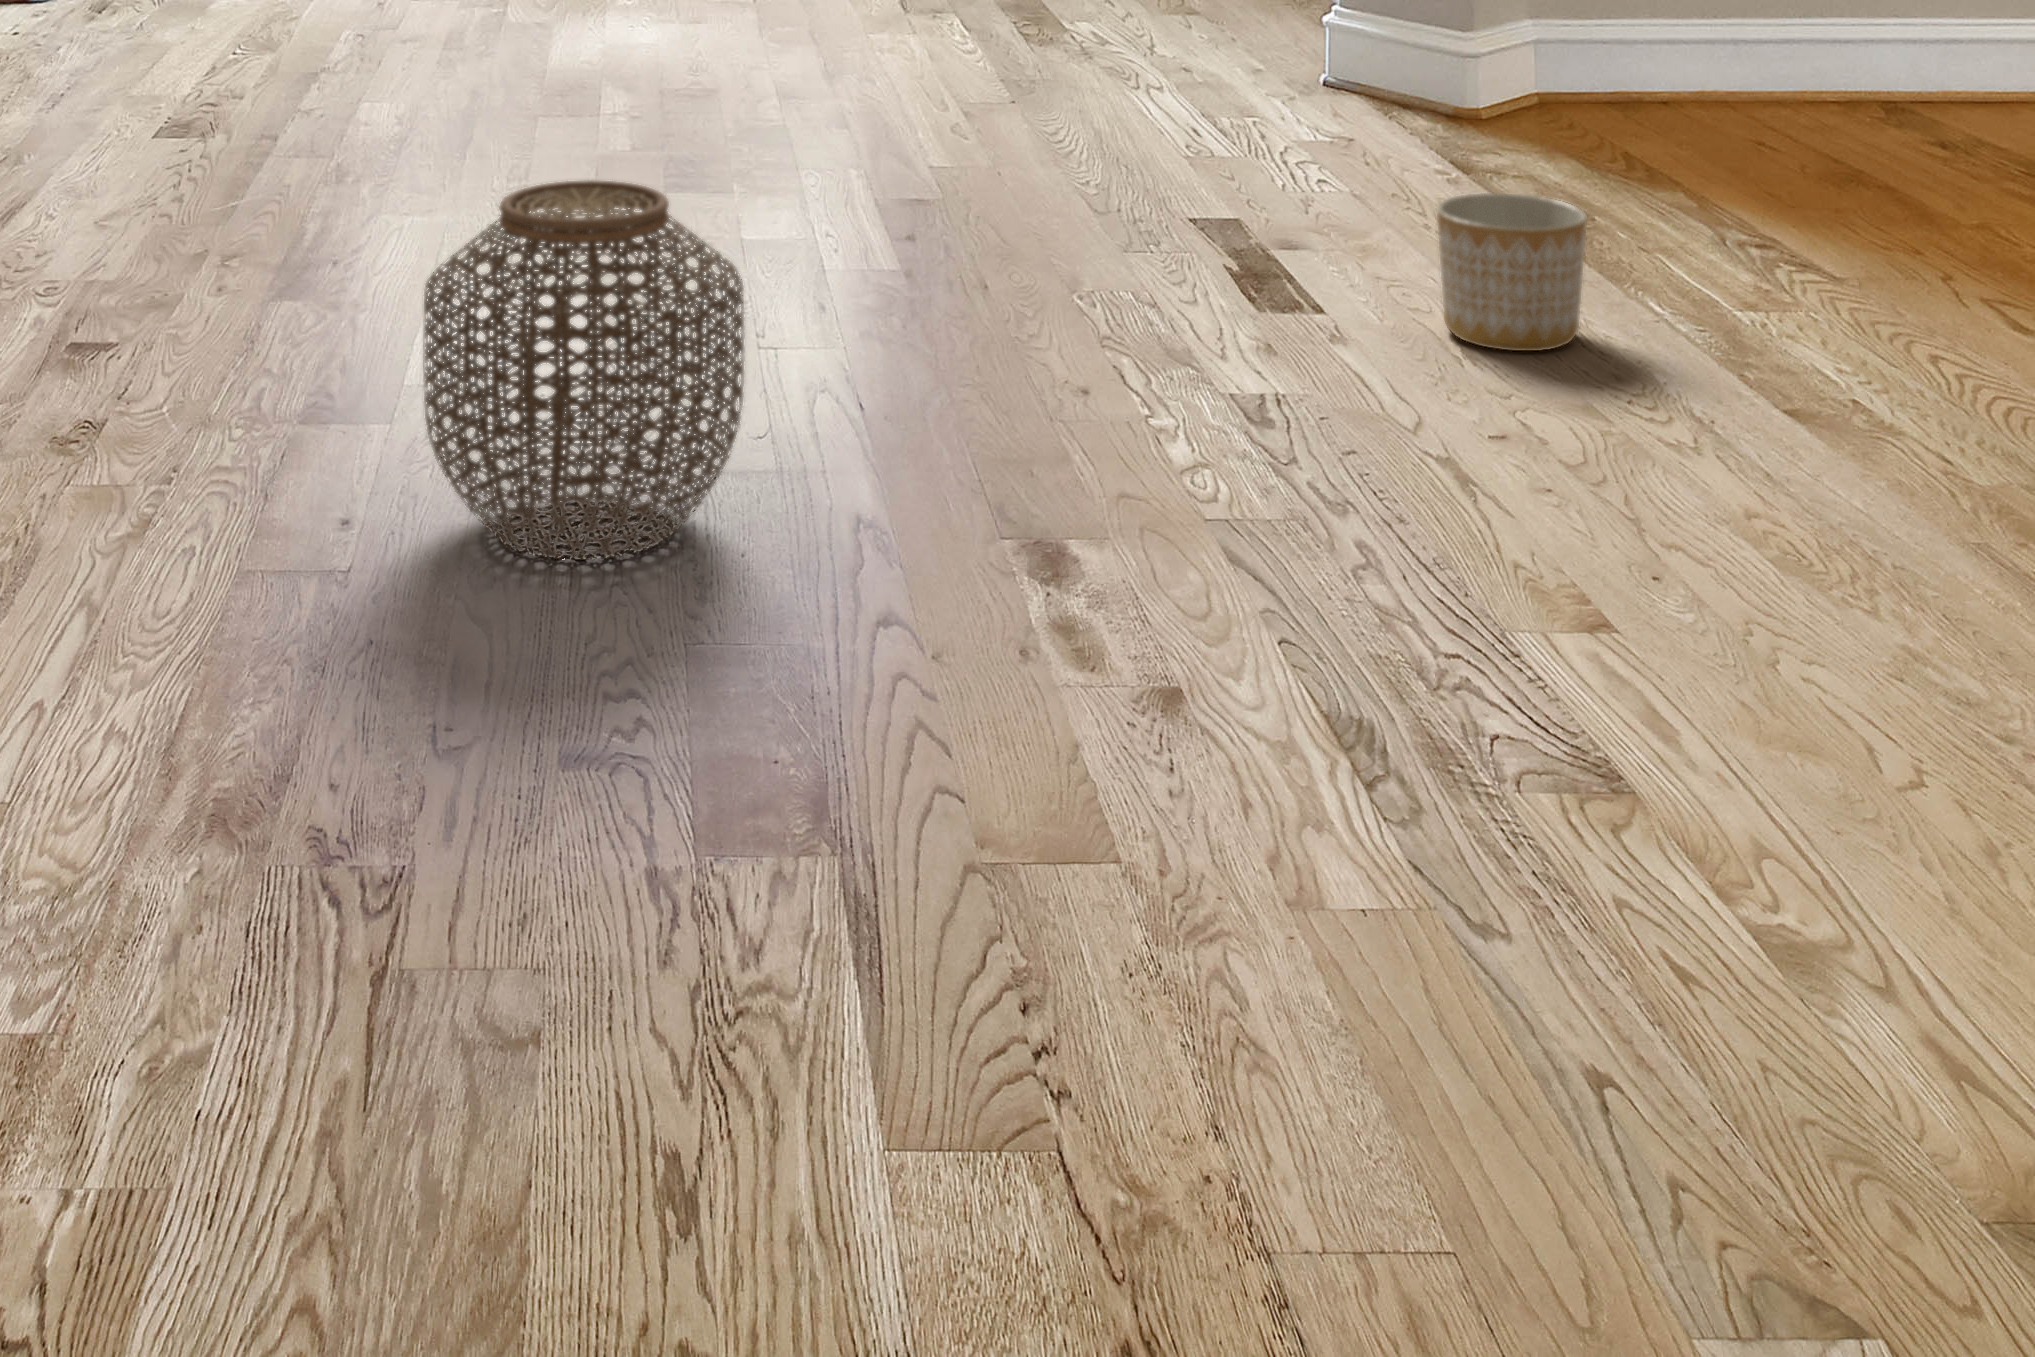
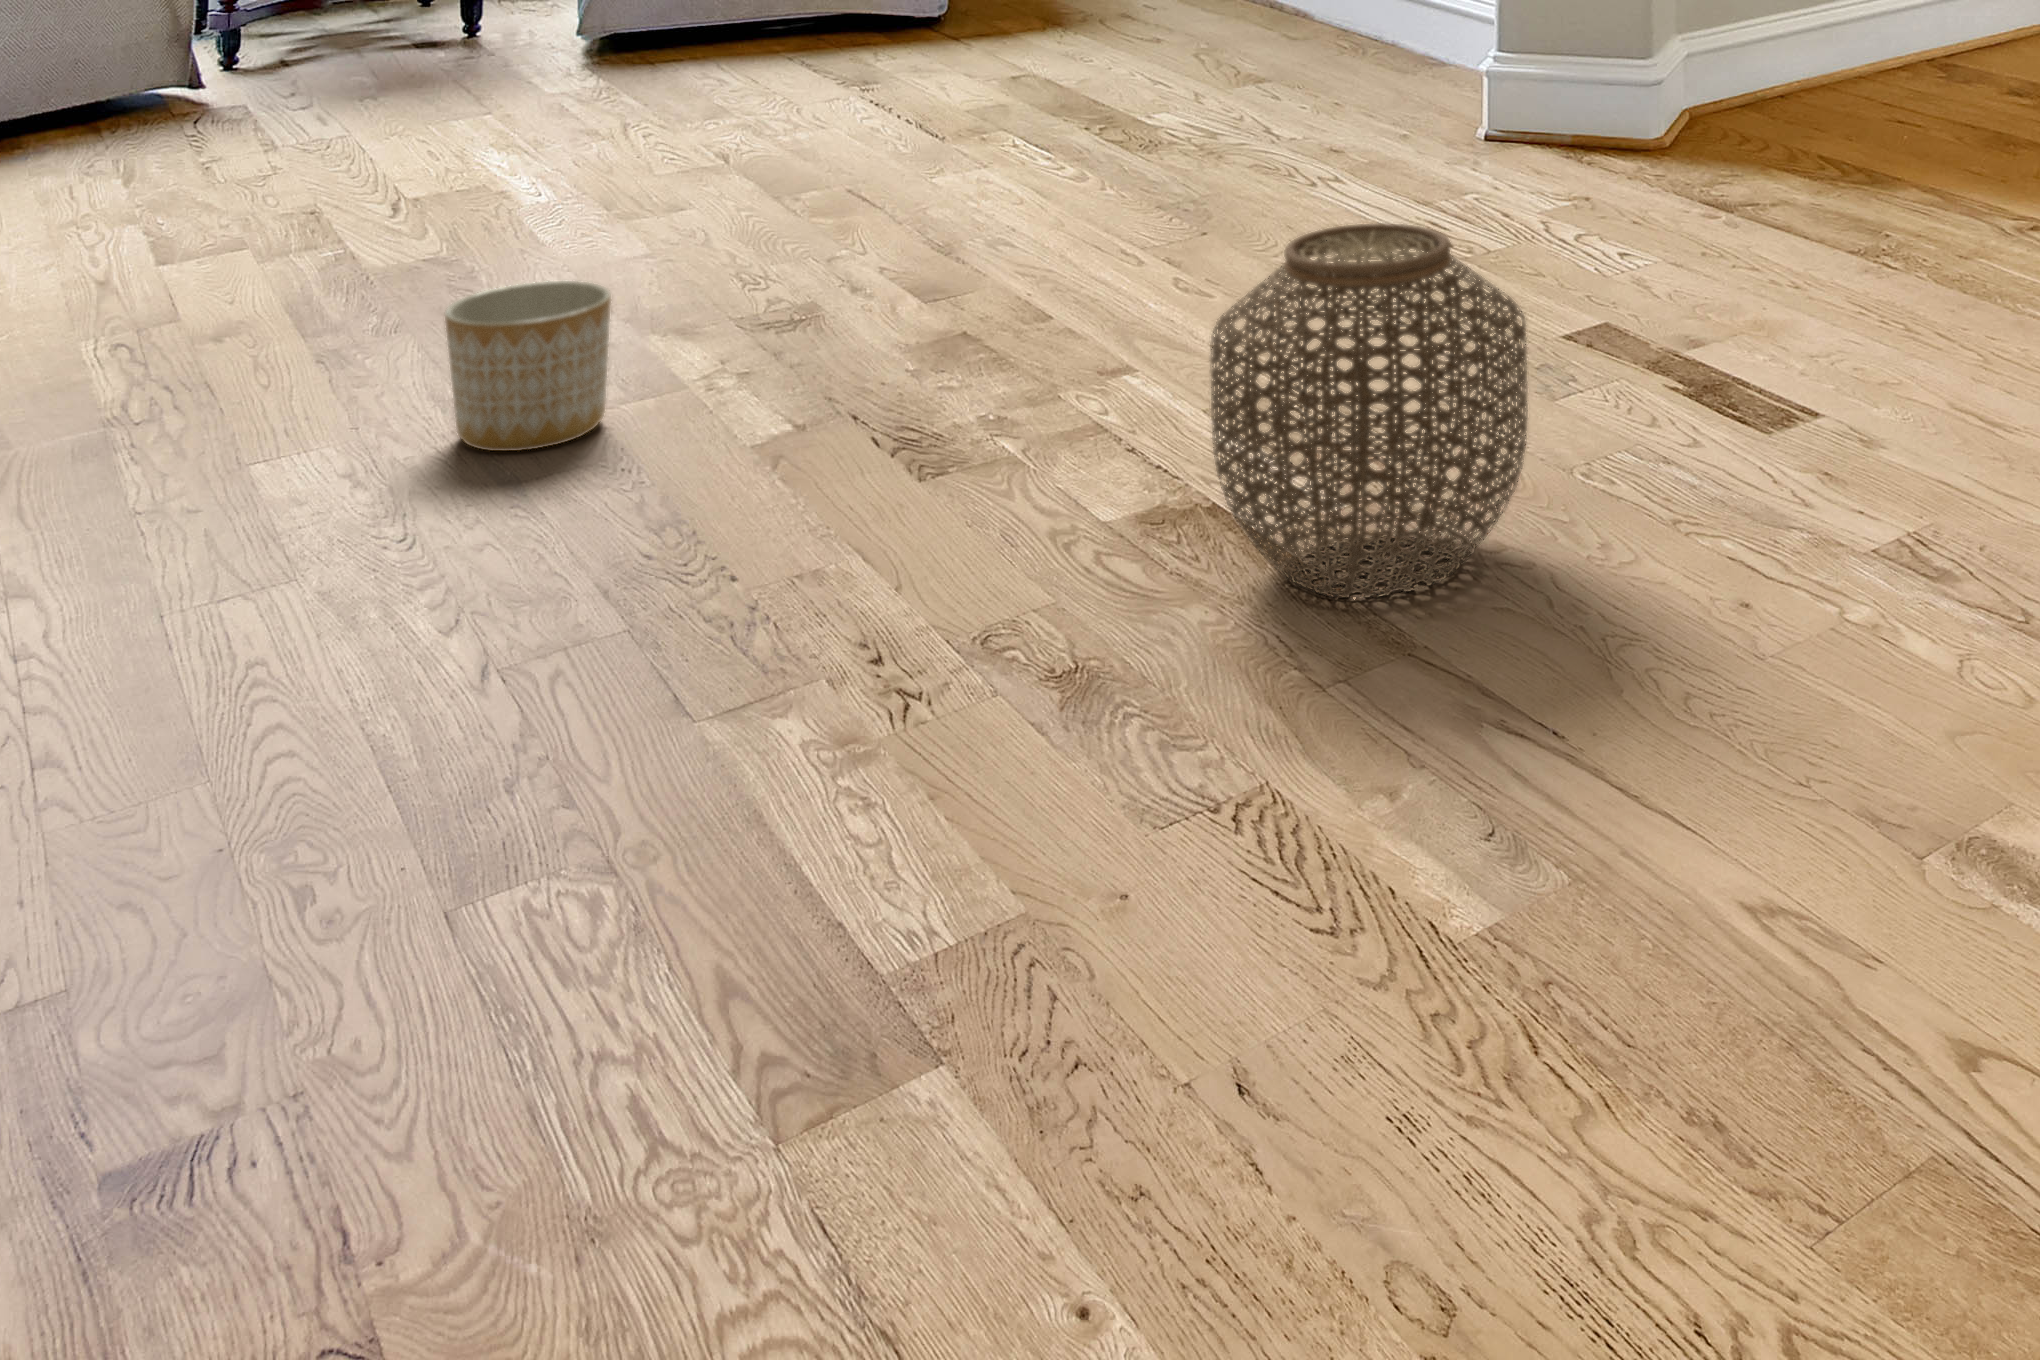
planter: present [1437,193,1587,351] -> present [445,281,611,451]

